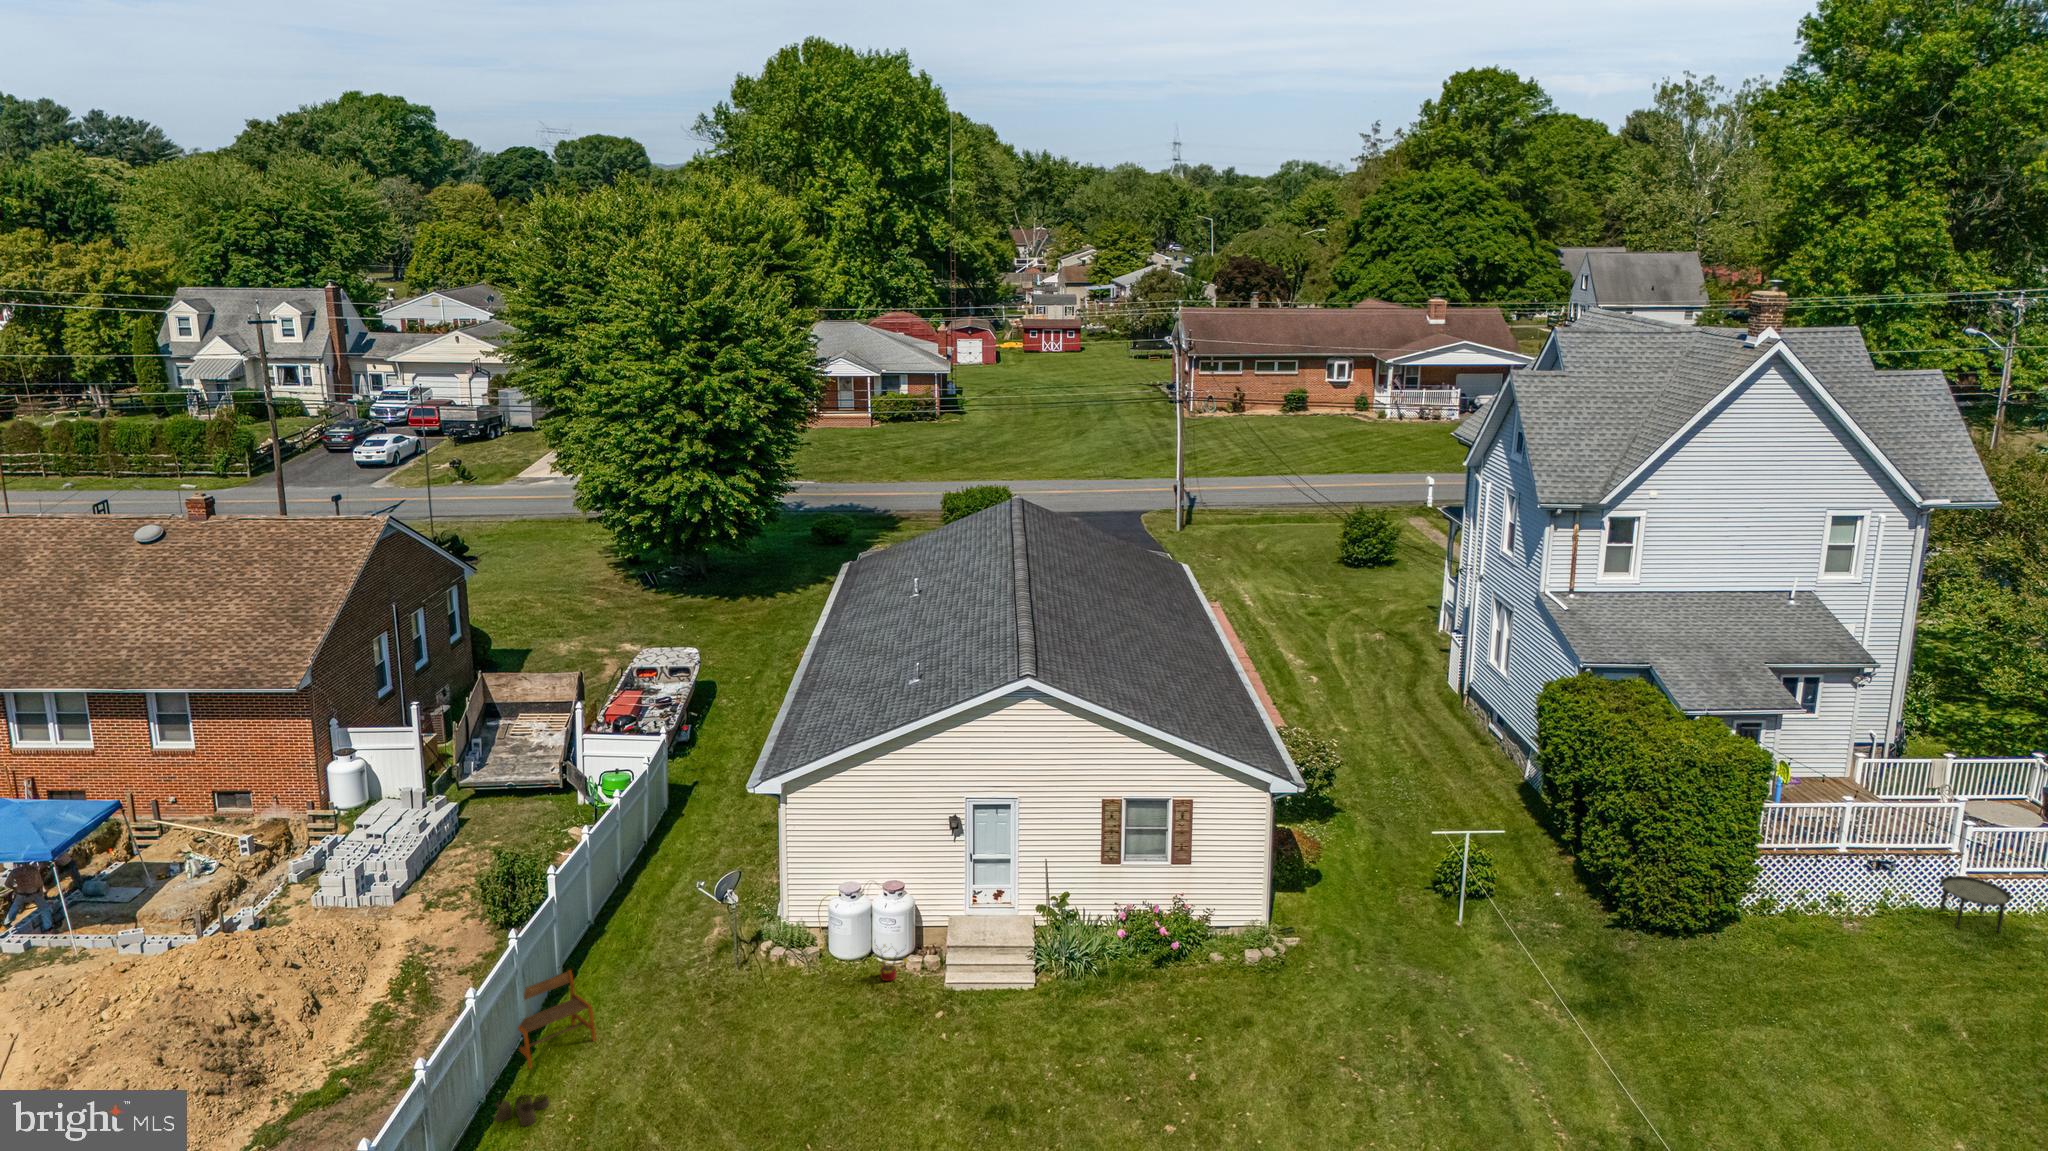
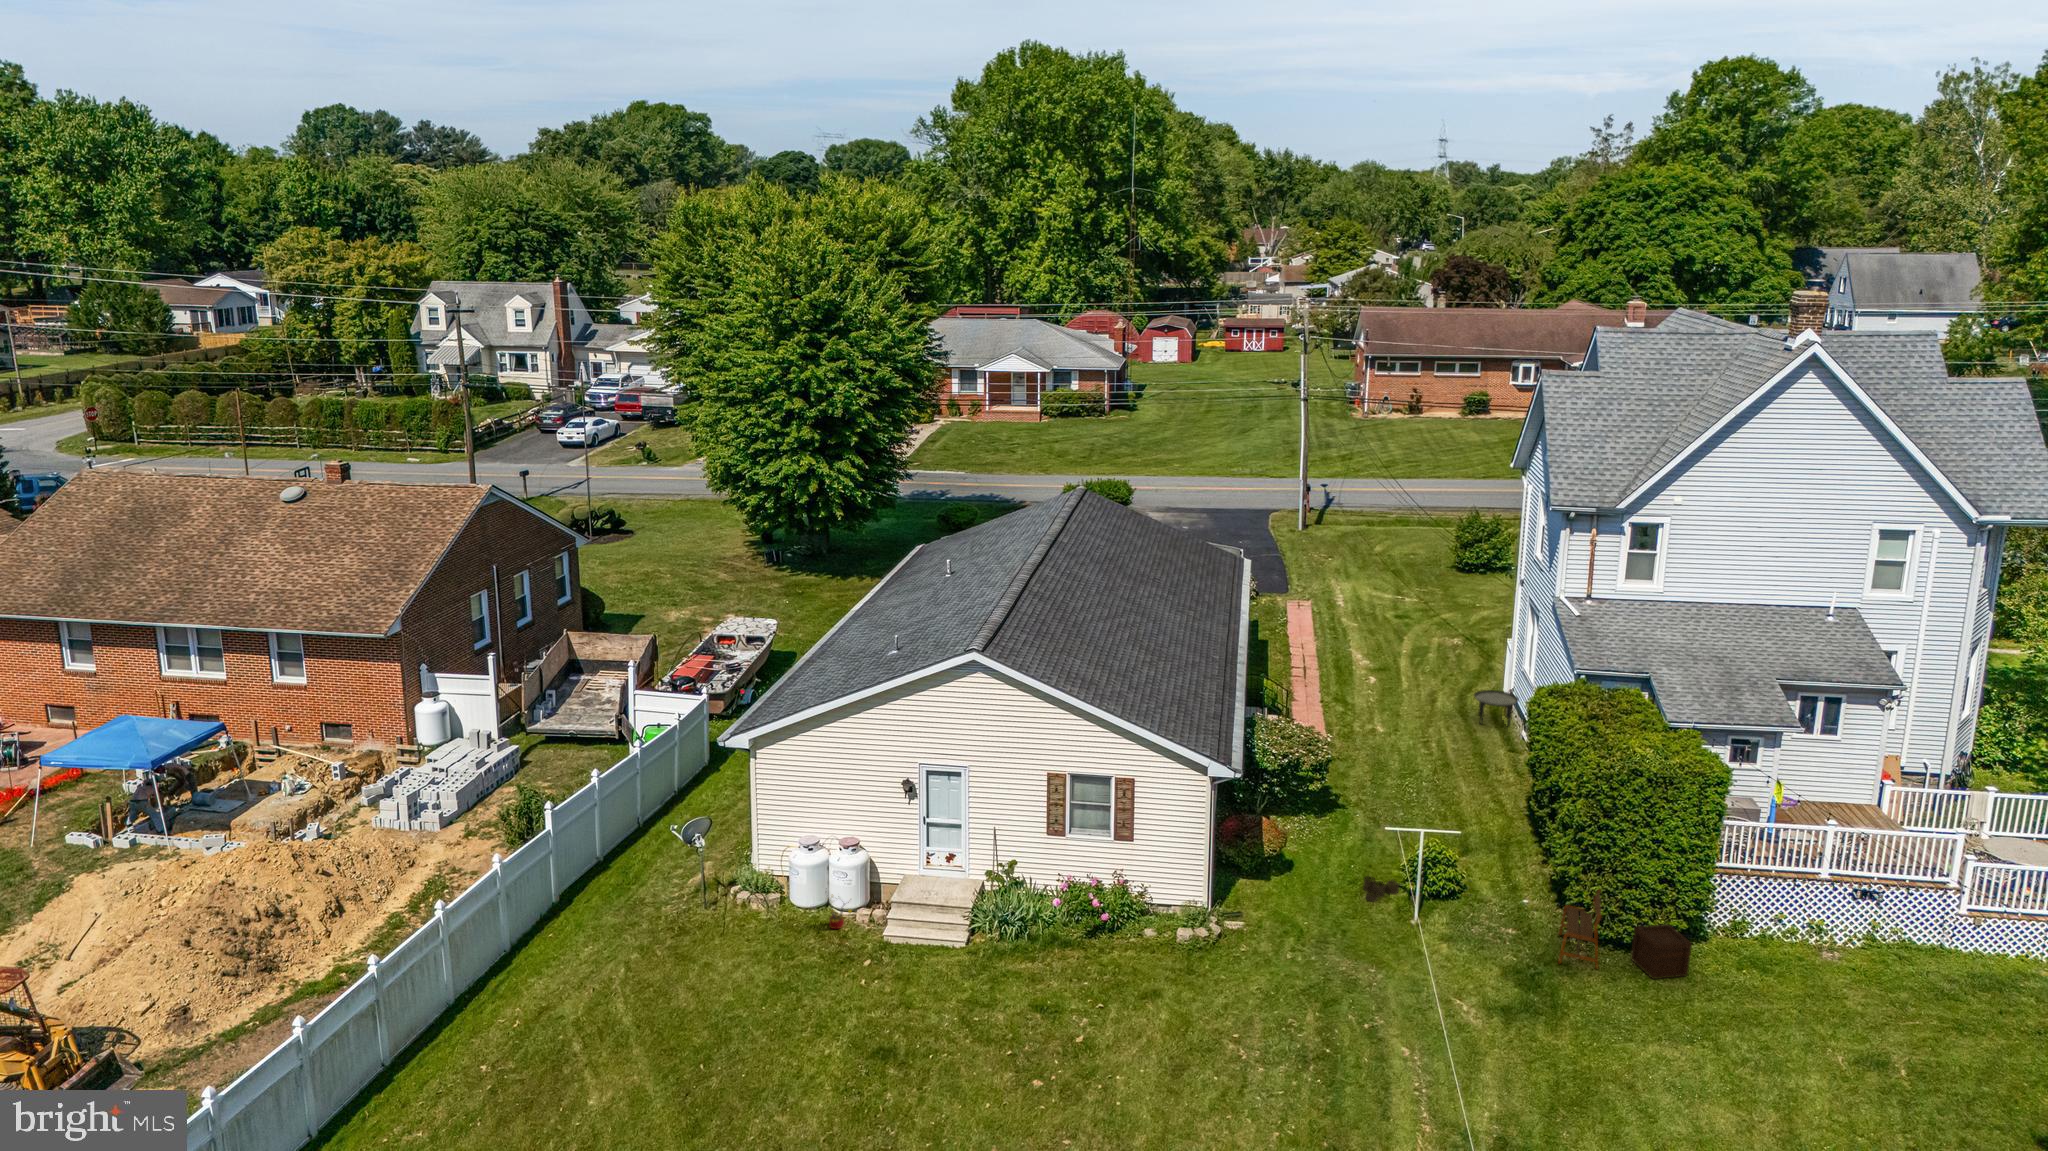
round table: present [1939,876,2012,932] -> present [1474,690,1519,727]
wooden crate: none [1684,908,1747,963] -> present [1631,924,1692,979]
bench: present [518,970,596,1068] -> present [1558,890,1602,969]
woven basket: present [494,1094,549,1126] -> present [1363,876,1399,901]

